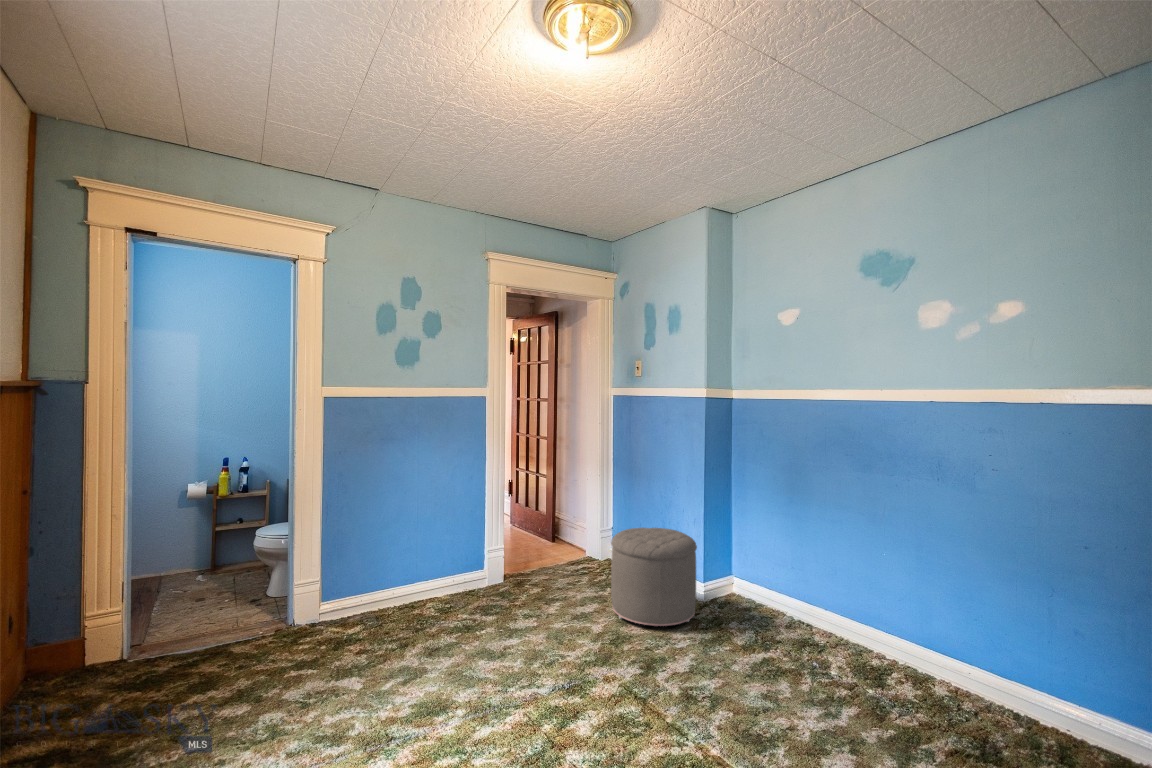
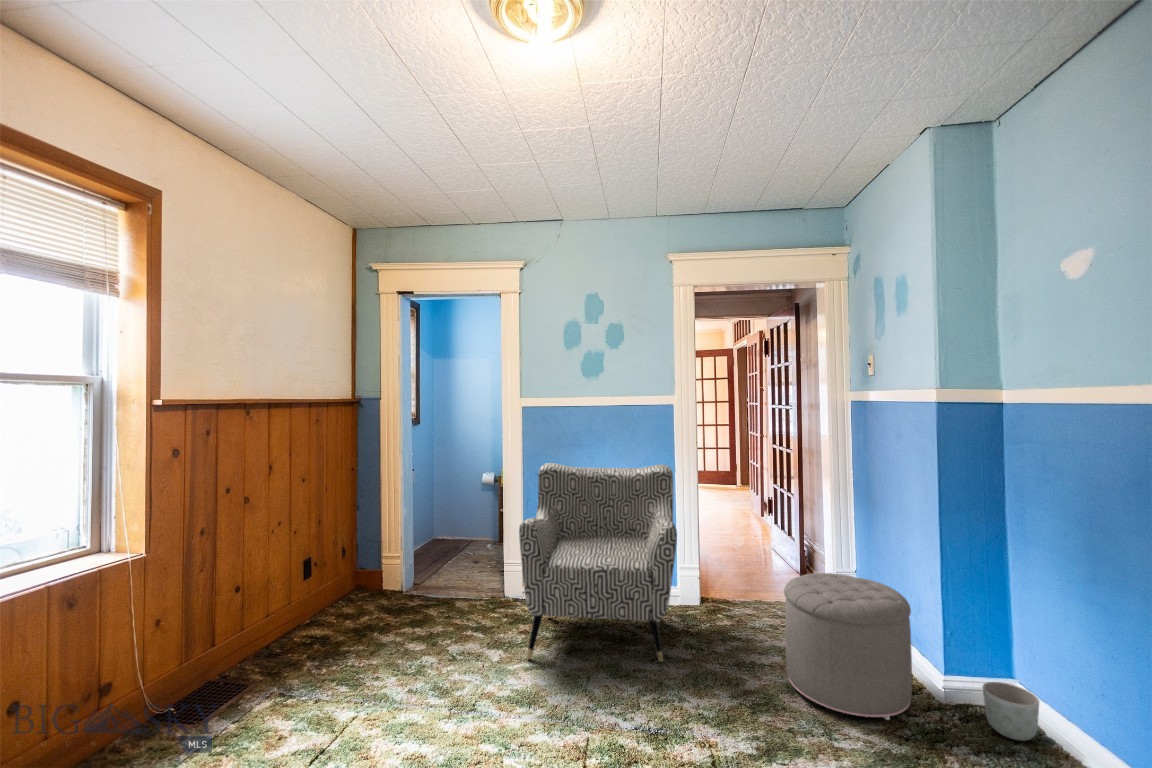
armchair: none [360,454,538,673] -> present [519,463,677,662]
planter: none [729,578,758,610] -> present [983,682,1039,741]

